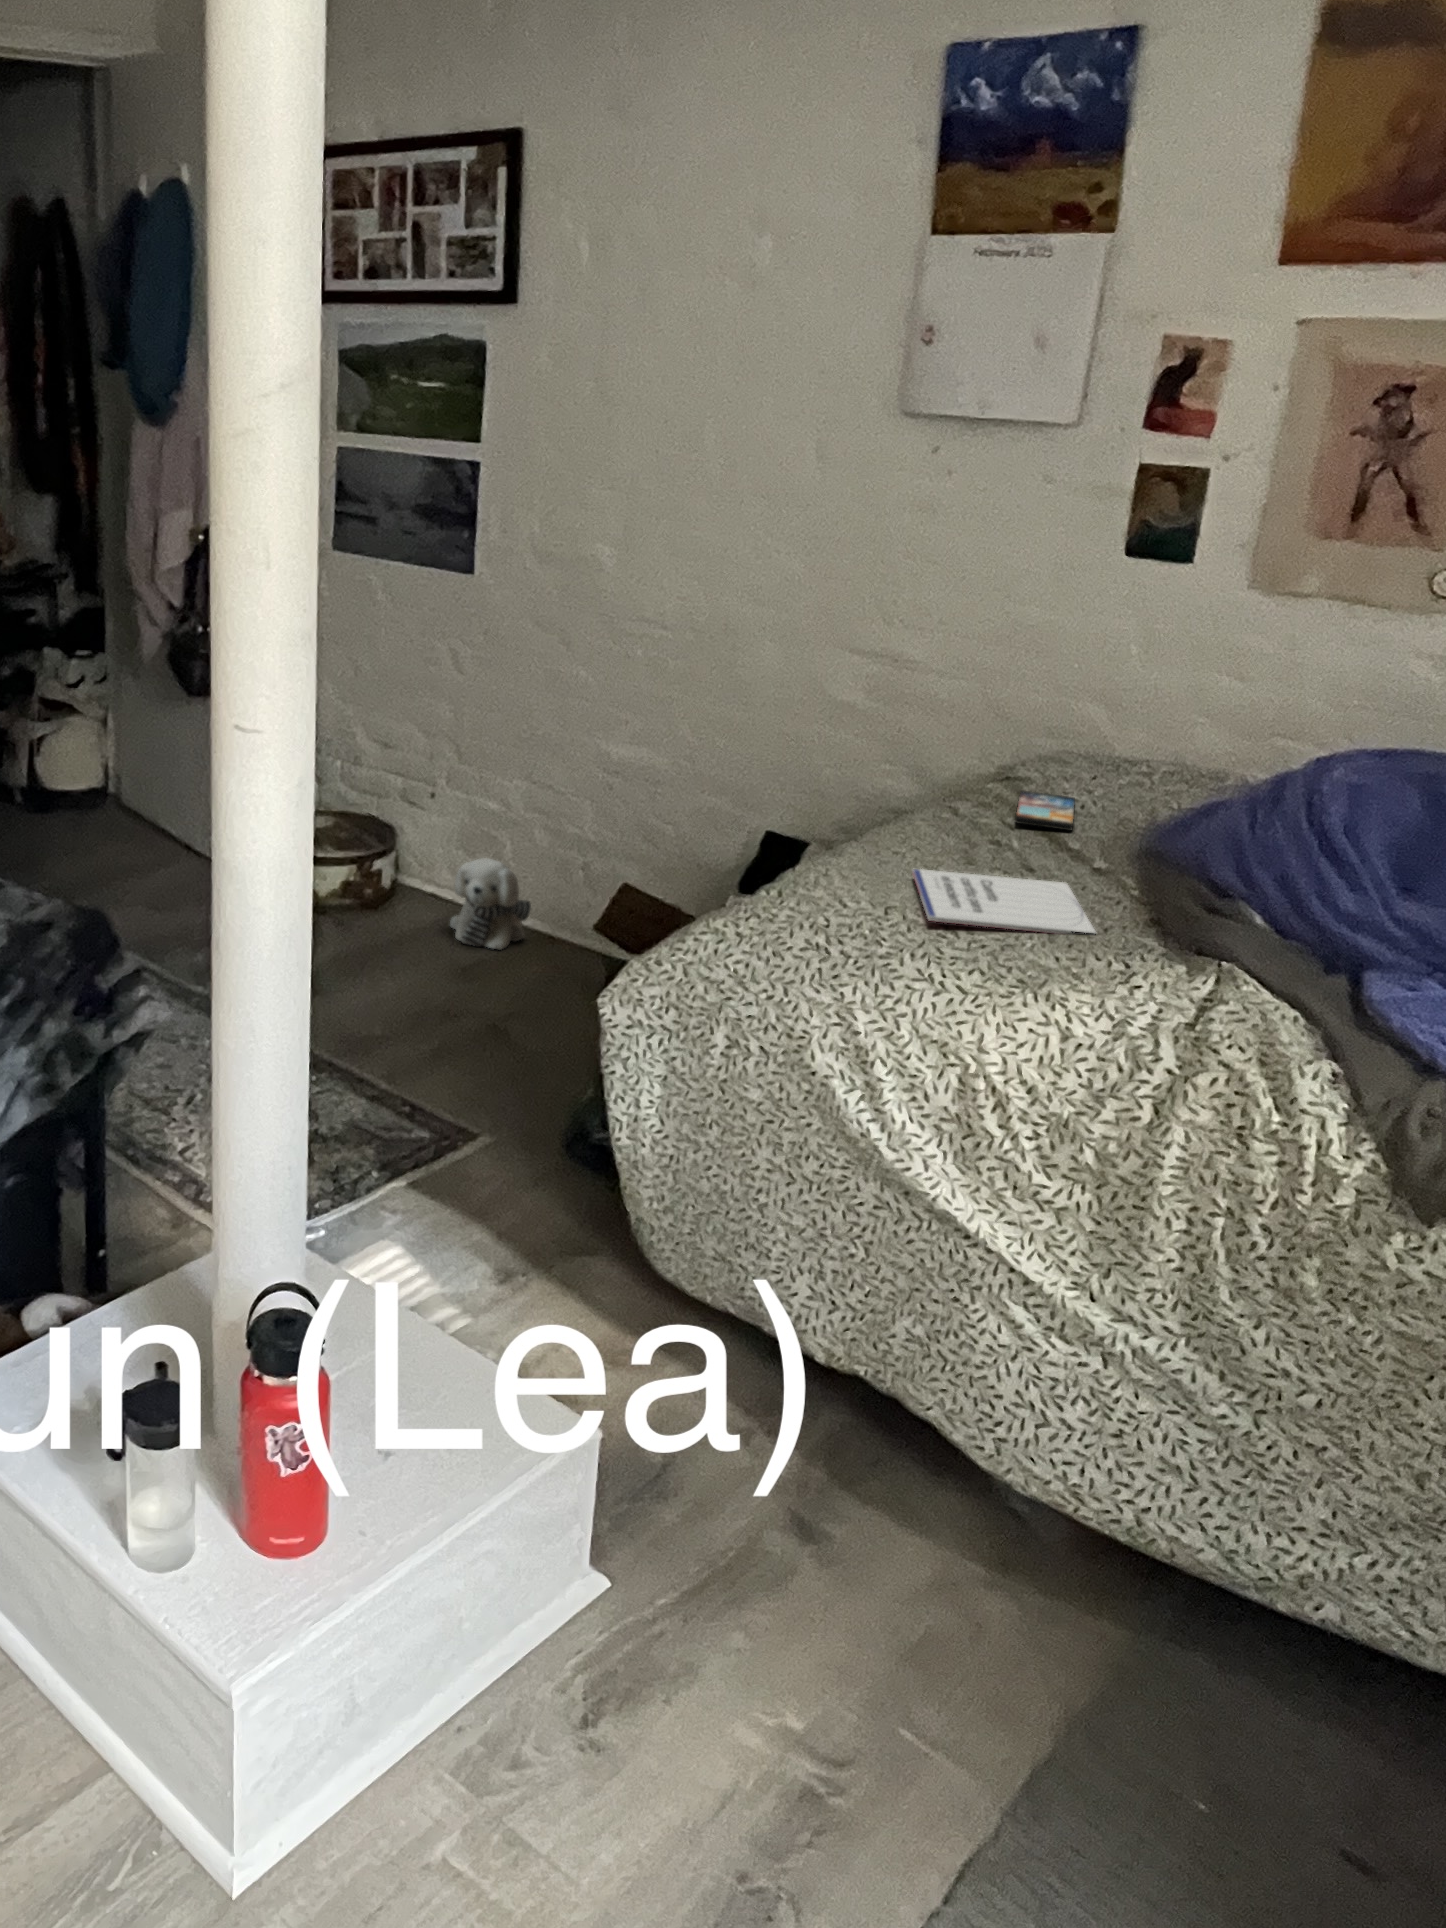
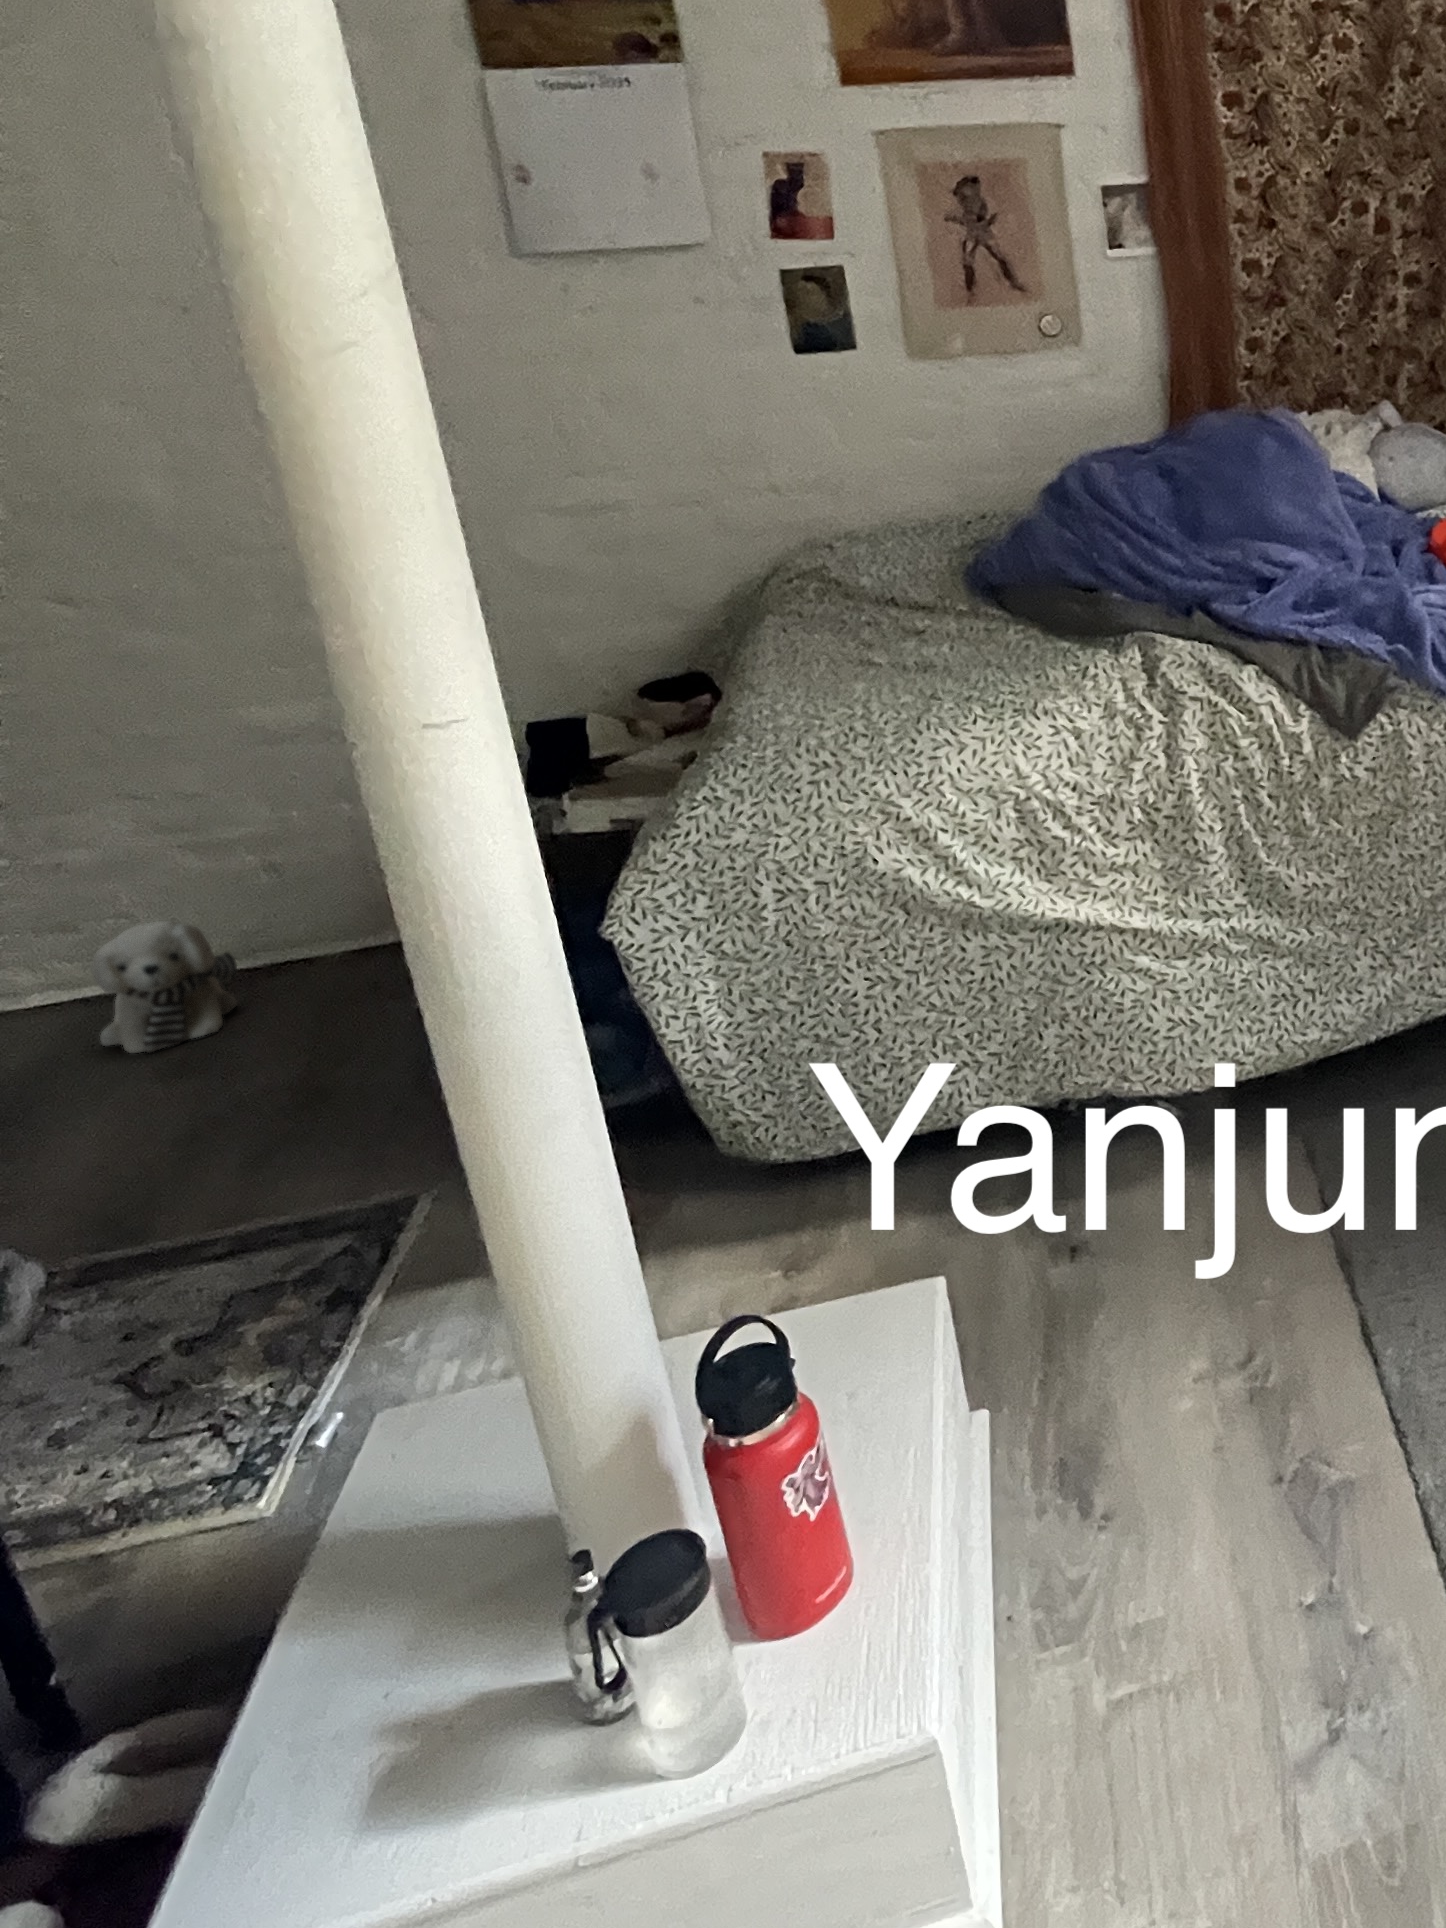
smartphone: present [1015,791,1075,831] -> none [833,573,910,607]
notebook: present [912,869,1095,934] -> none [832,633,1023,699]

